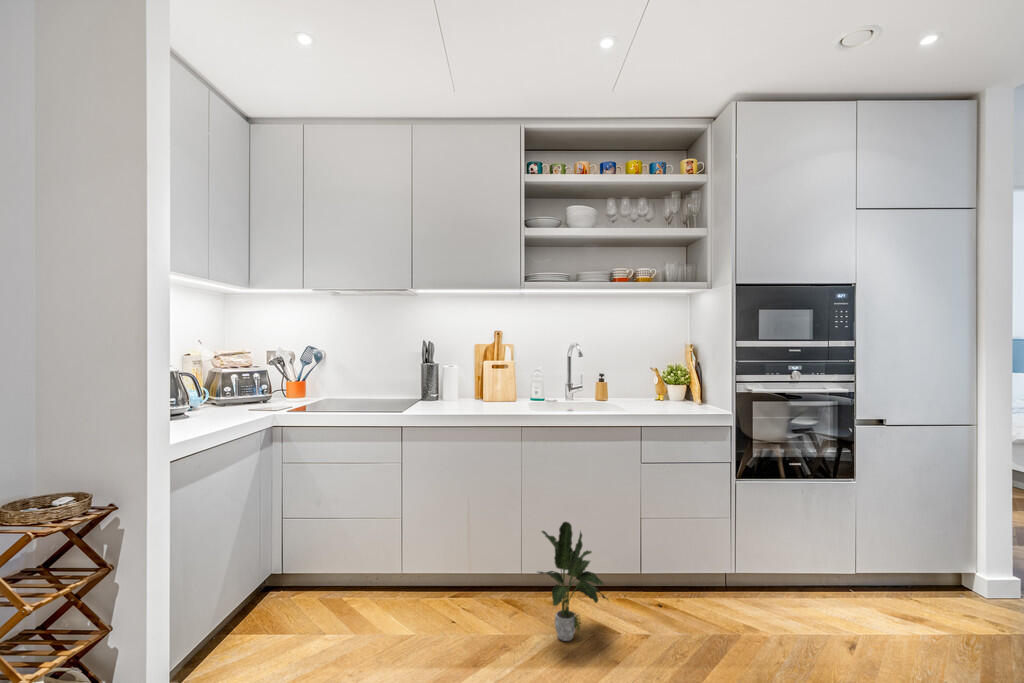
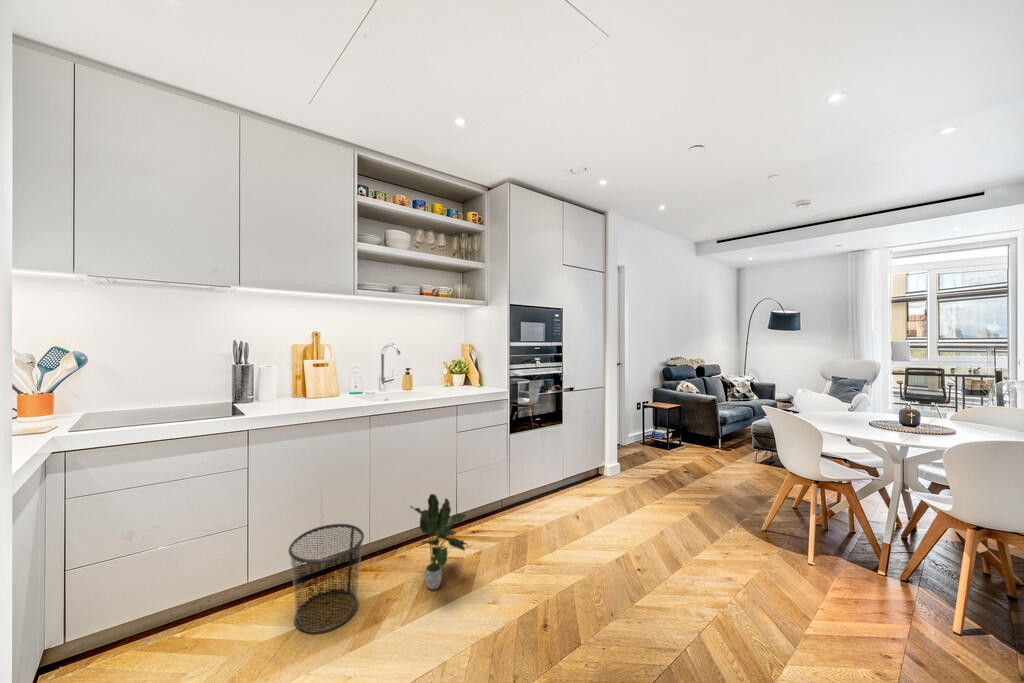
waste bin: none [419,531,491,633] -> present [288,524,364,632]

